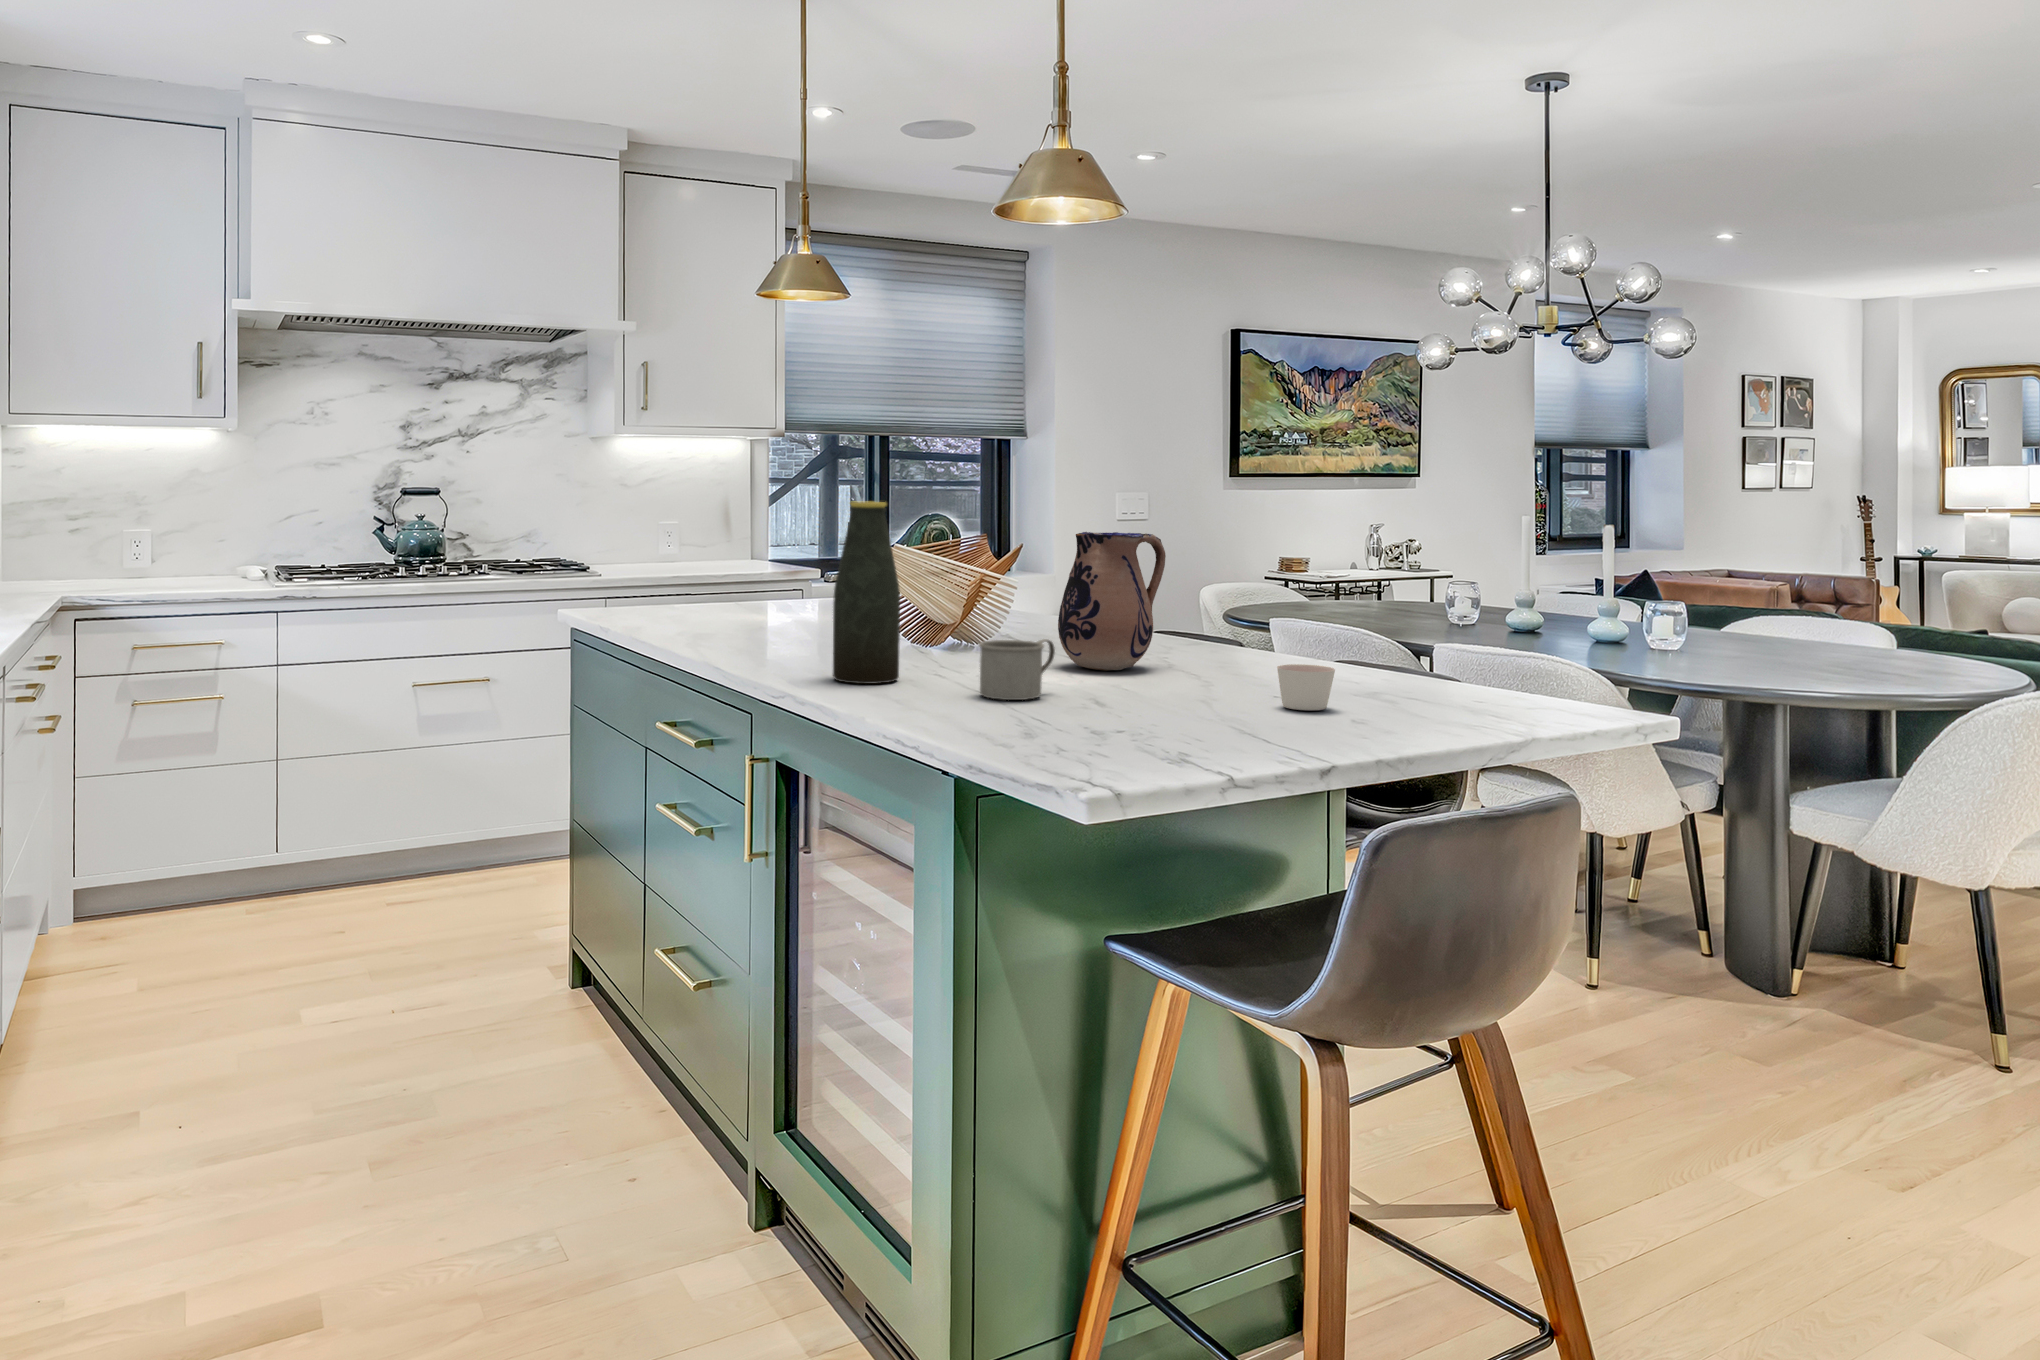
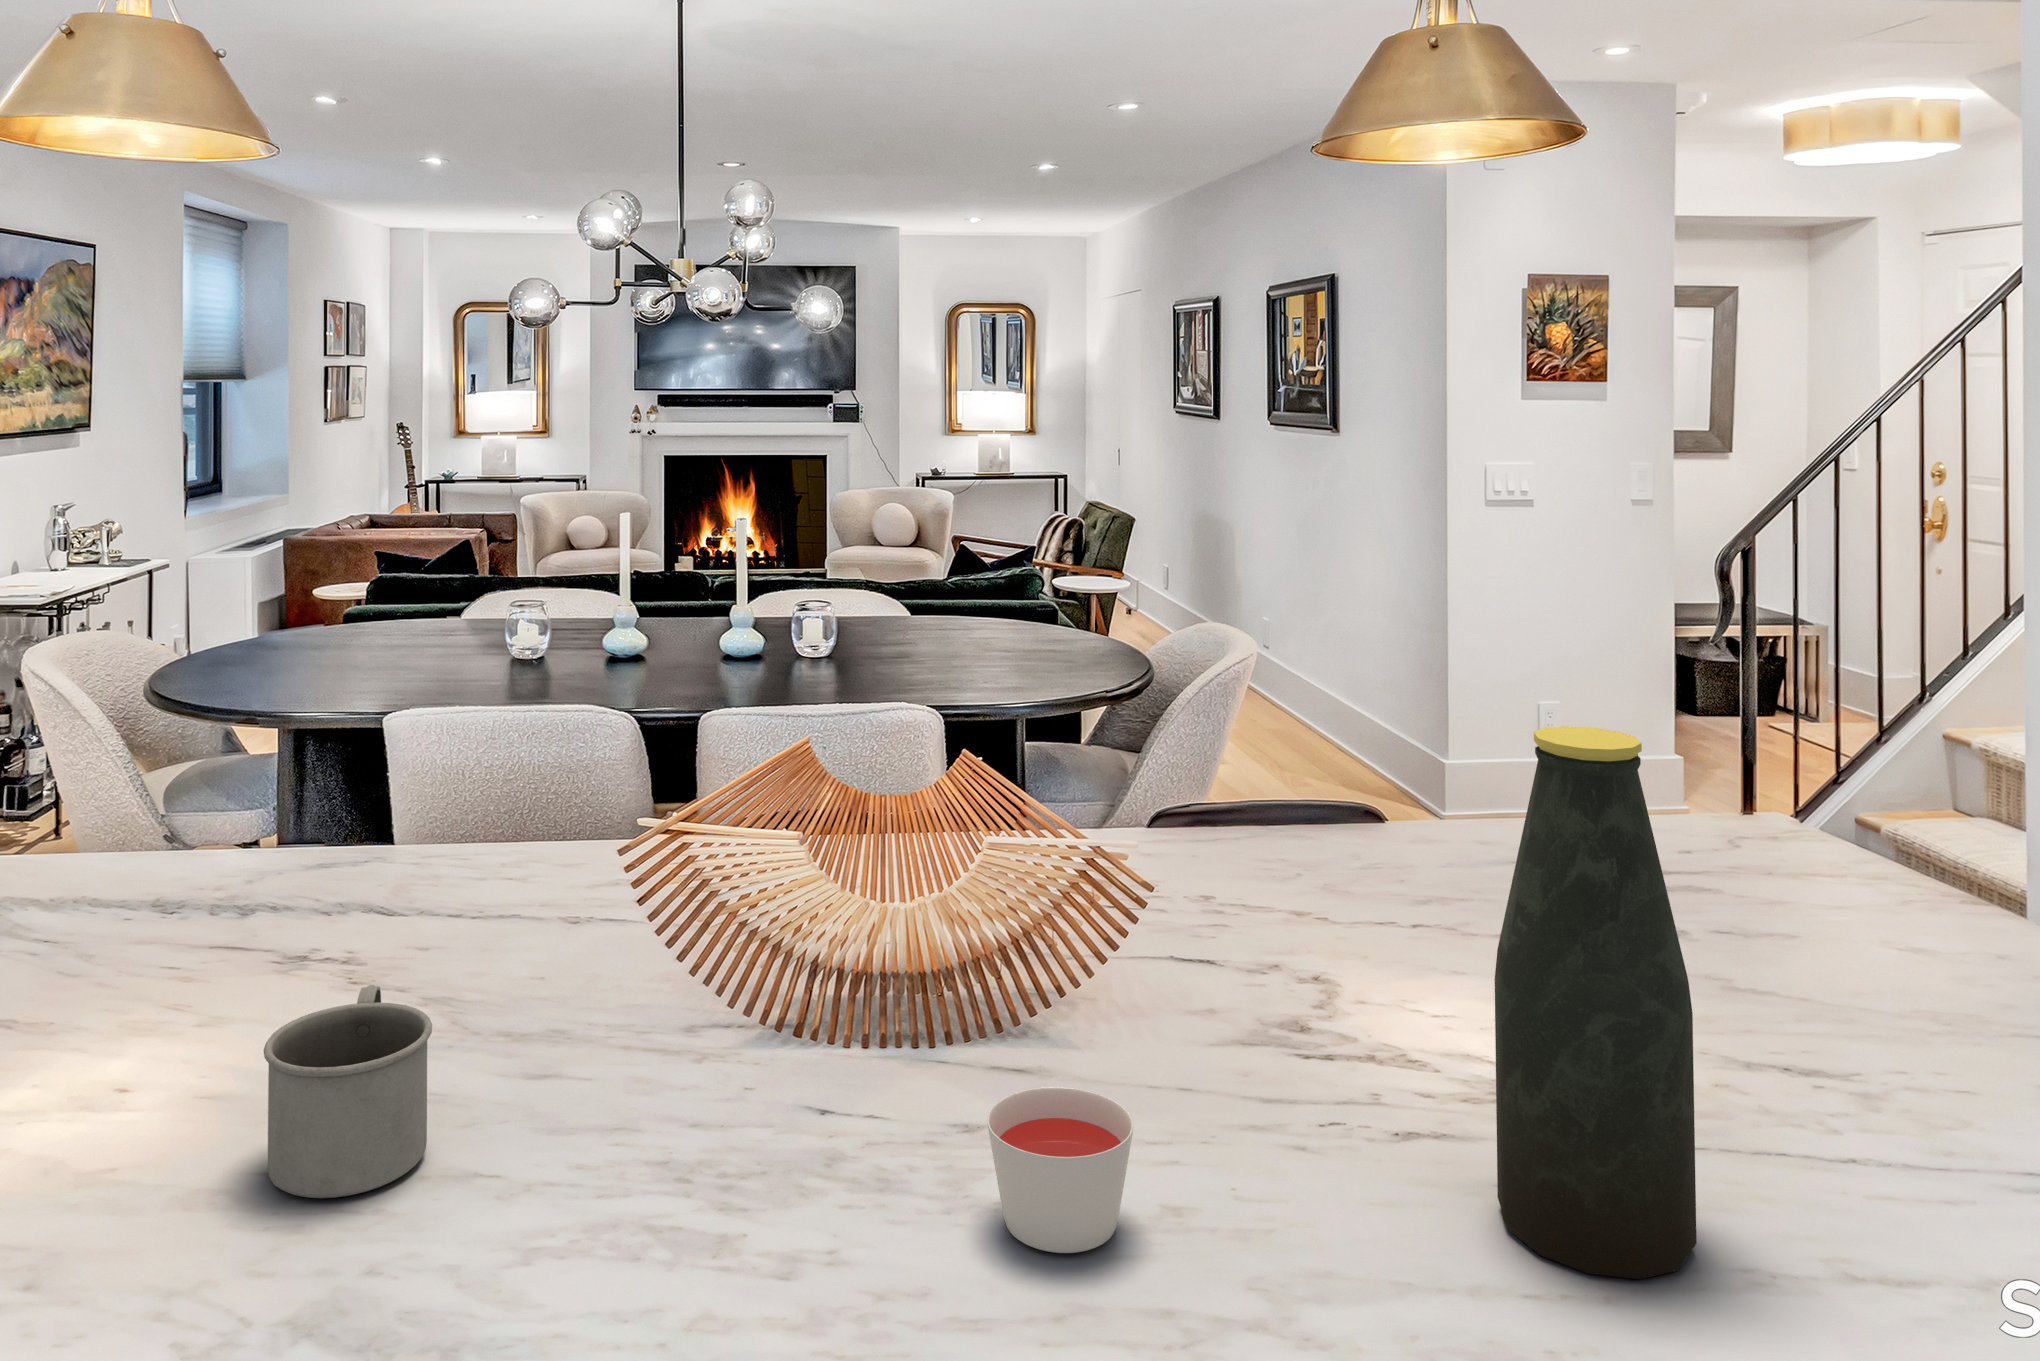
ceramic pitcher: present [1058,532,1166,670] -> none [1268,658,1464,959]
mug: present [979,639,1055,700] -> present [264,985,432,1198]
candle: present [1277,664,1335,711] -> present [987,1087,1133,1253]

